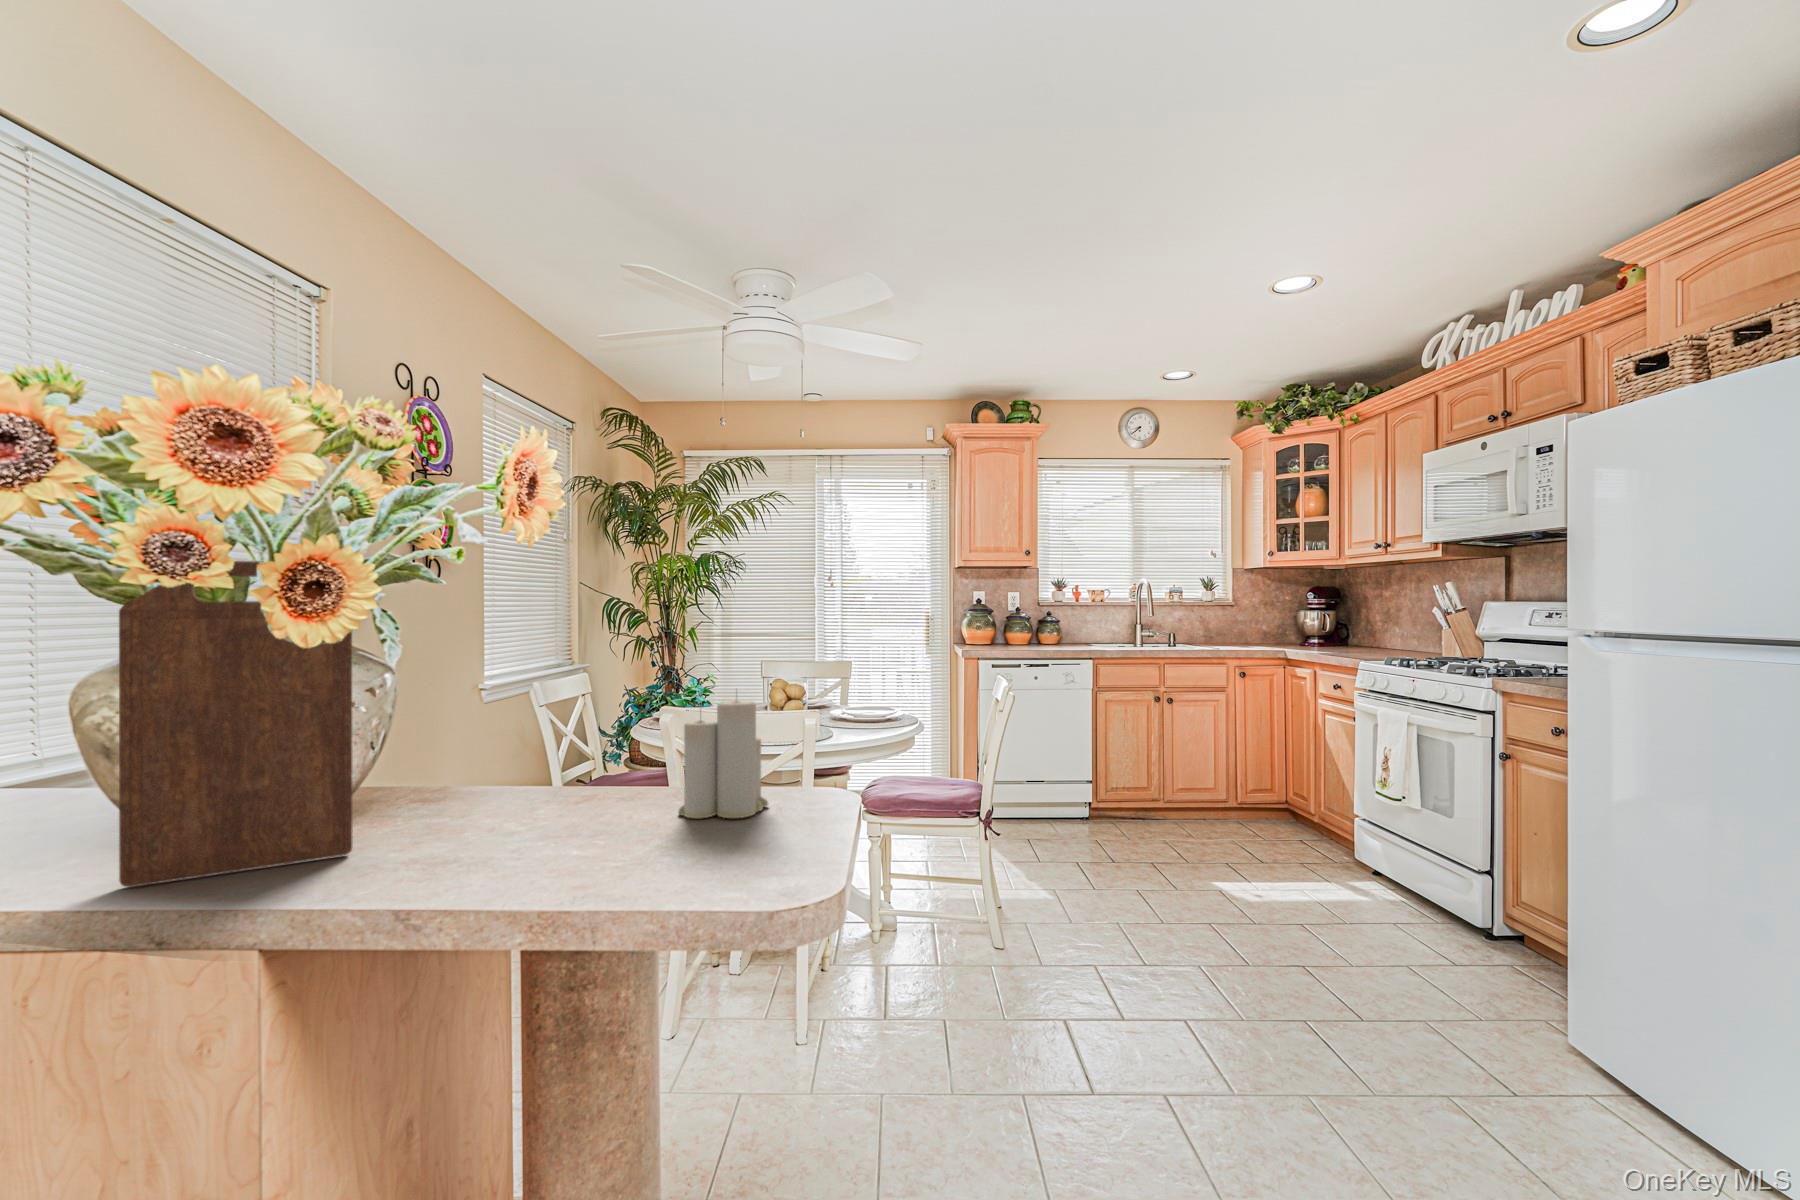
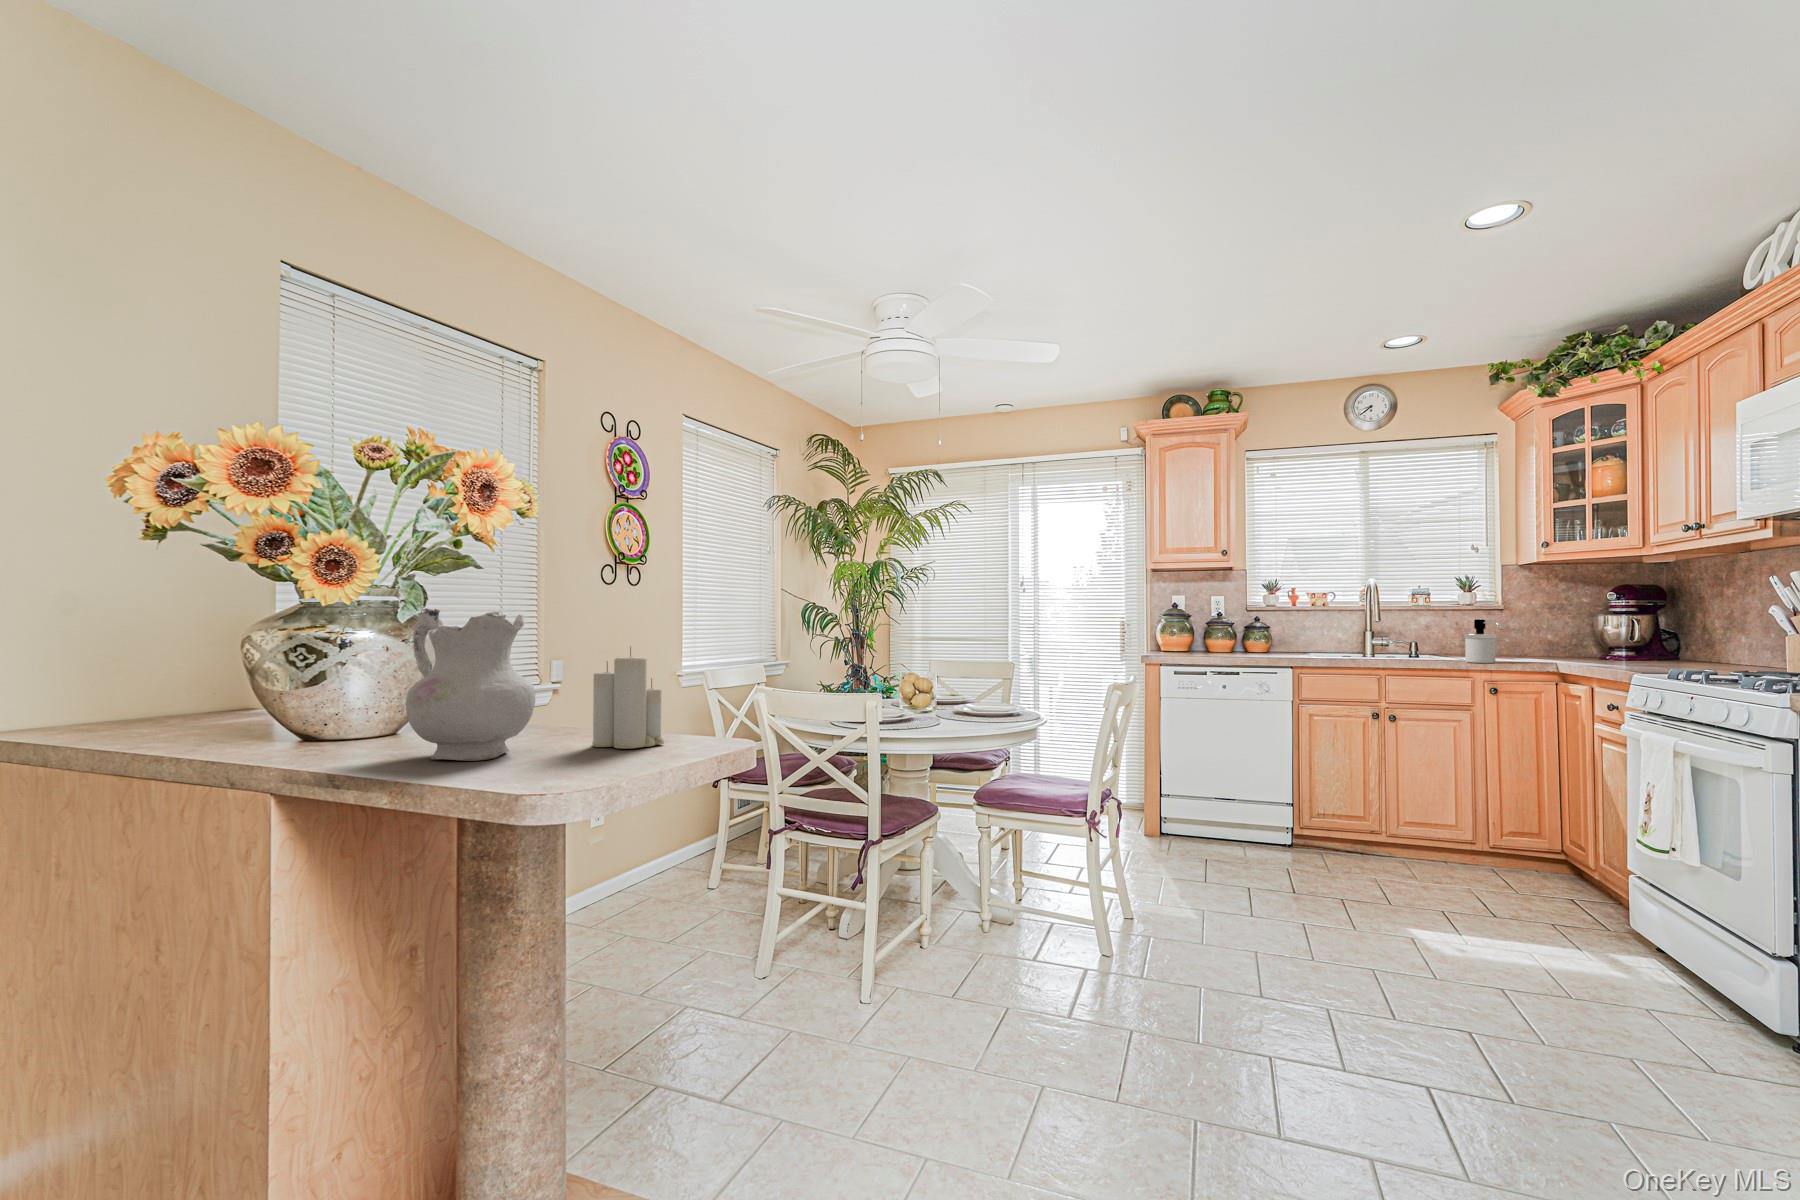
cutting board: present [119,561,353,887] -> none [239,550,374,751]
soap dispenser: none [1219,615,1250,651] -> present [1464,619,1502,663]
ceramic pitcher: none [447,649,637,867] -> present [406,608,535,761]

